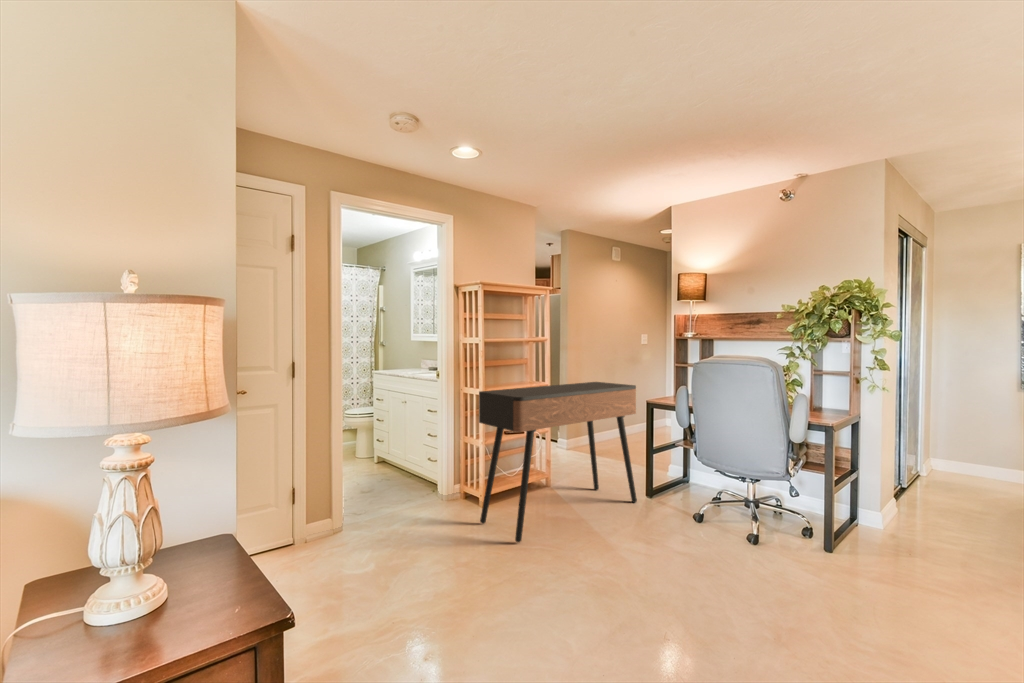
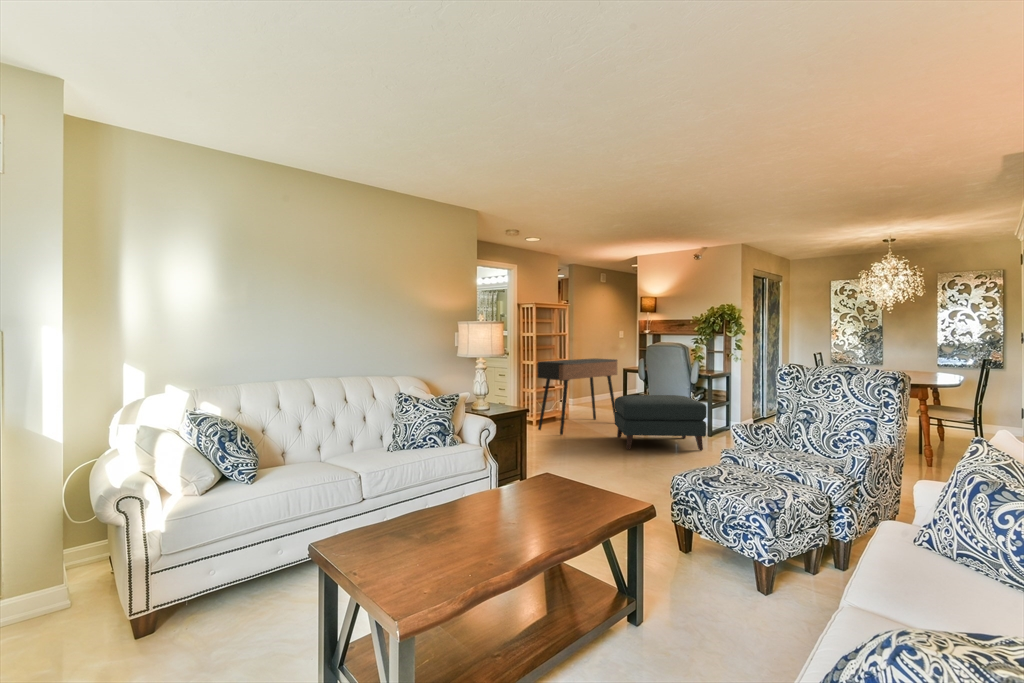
ottoman: none [626,468,852,627] -> present [615,395,706,451]

